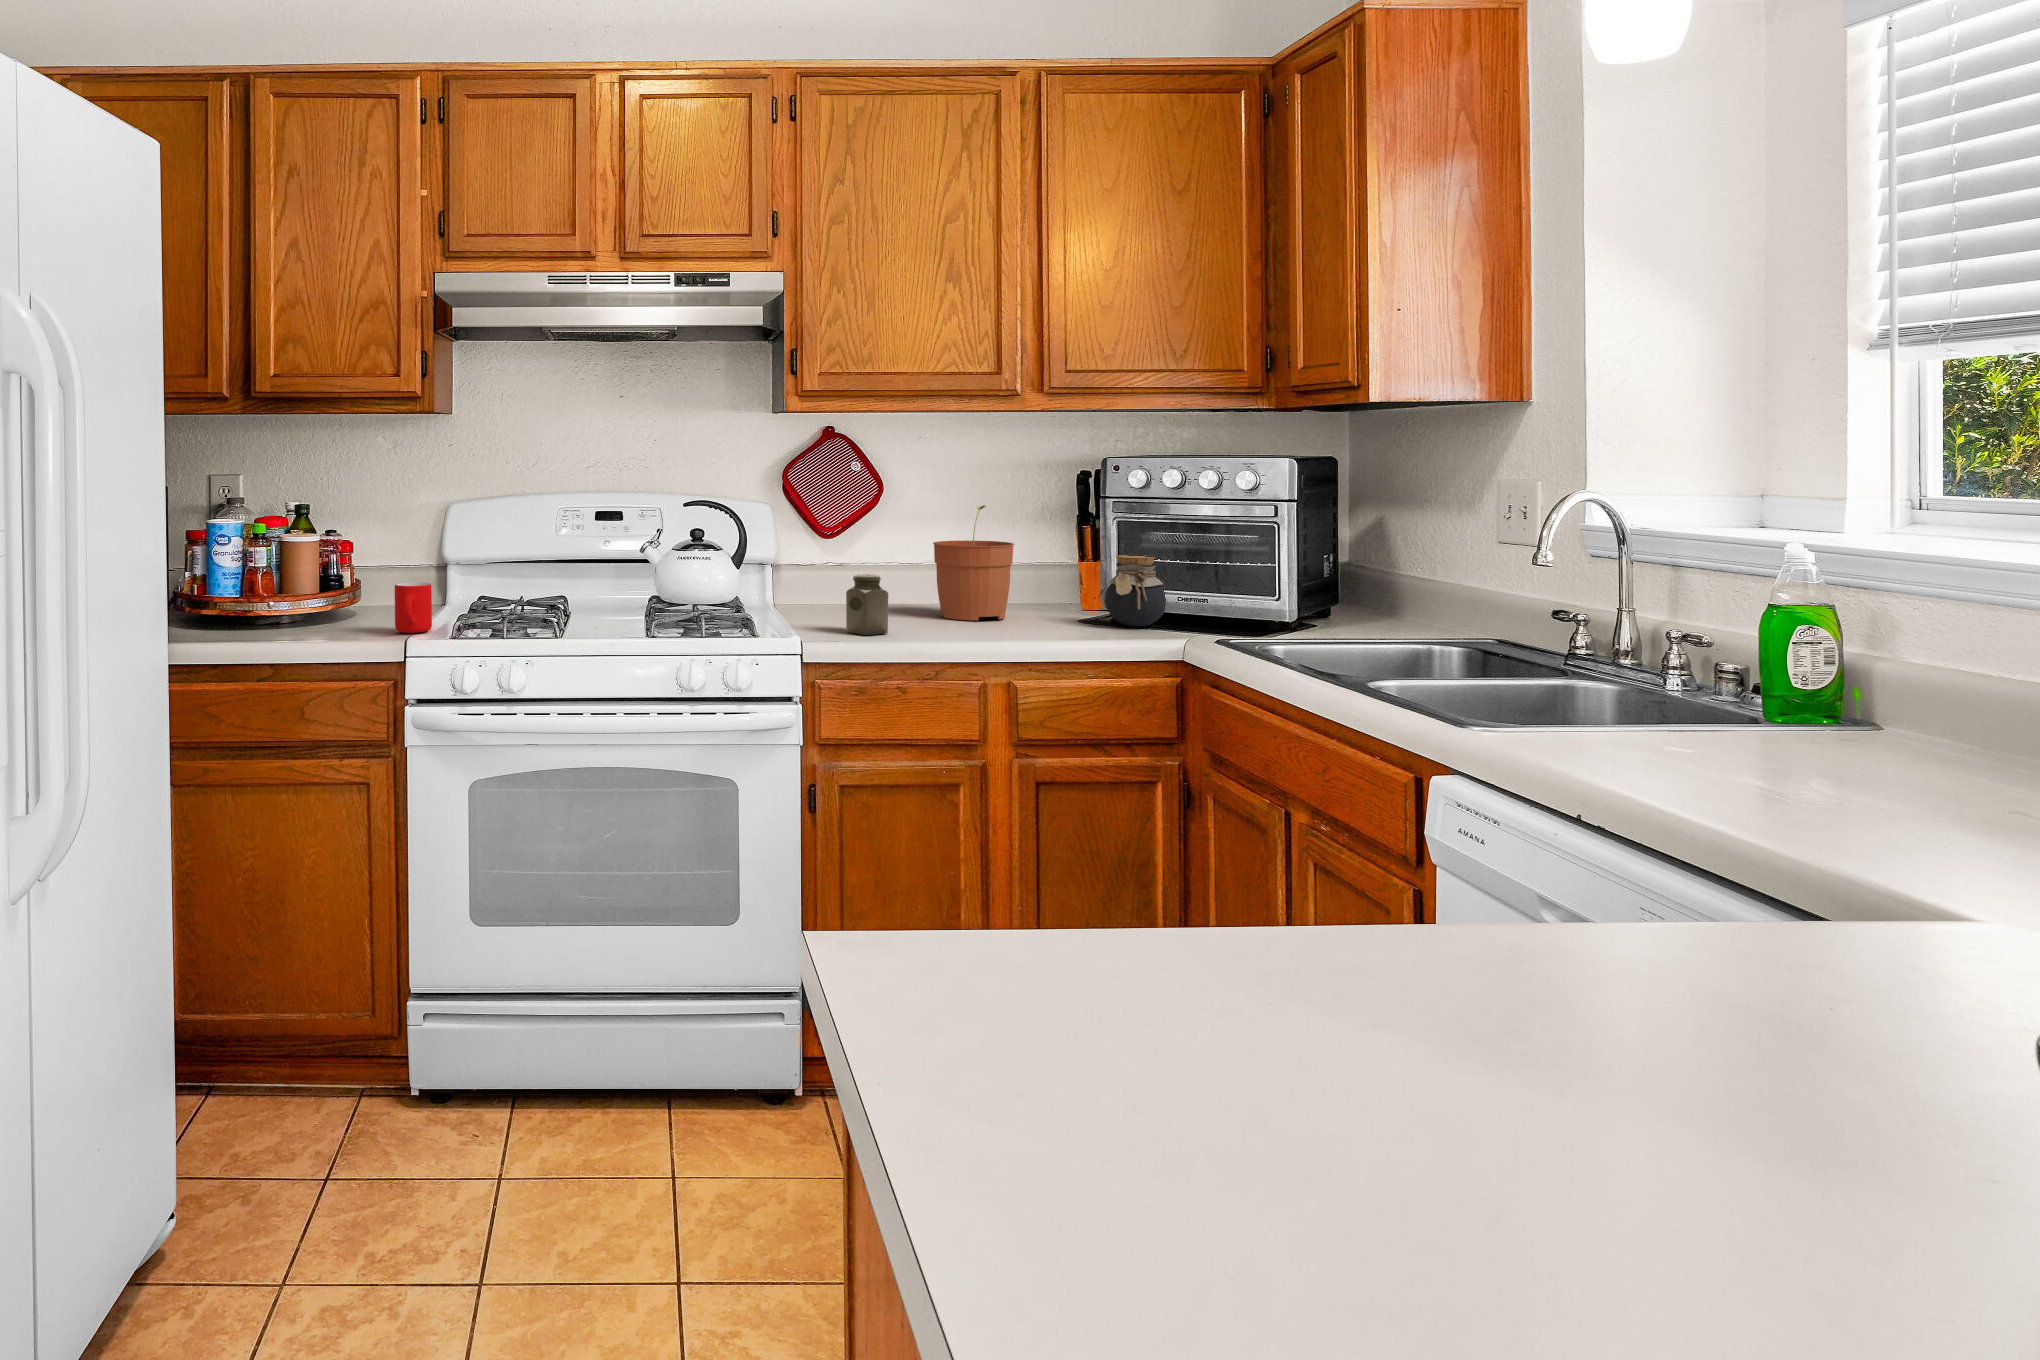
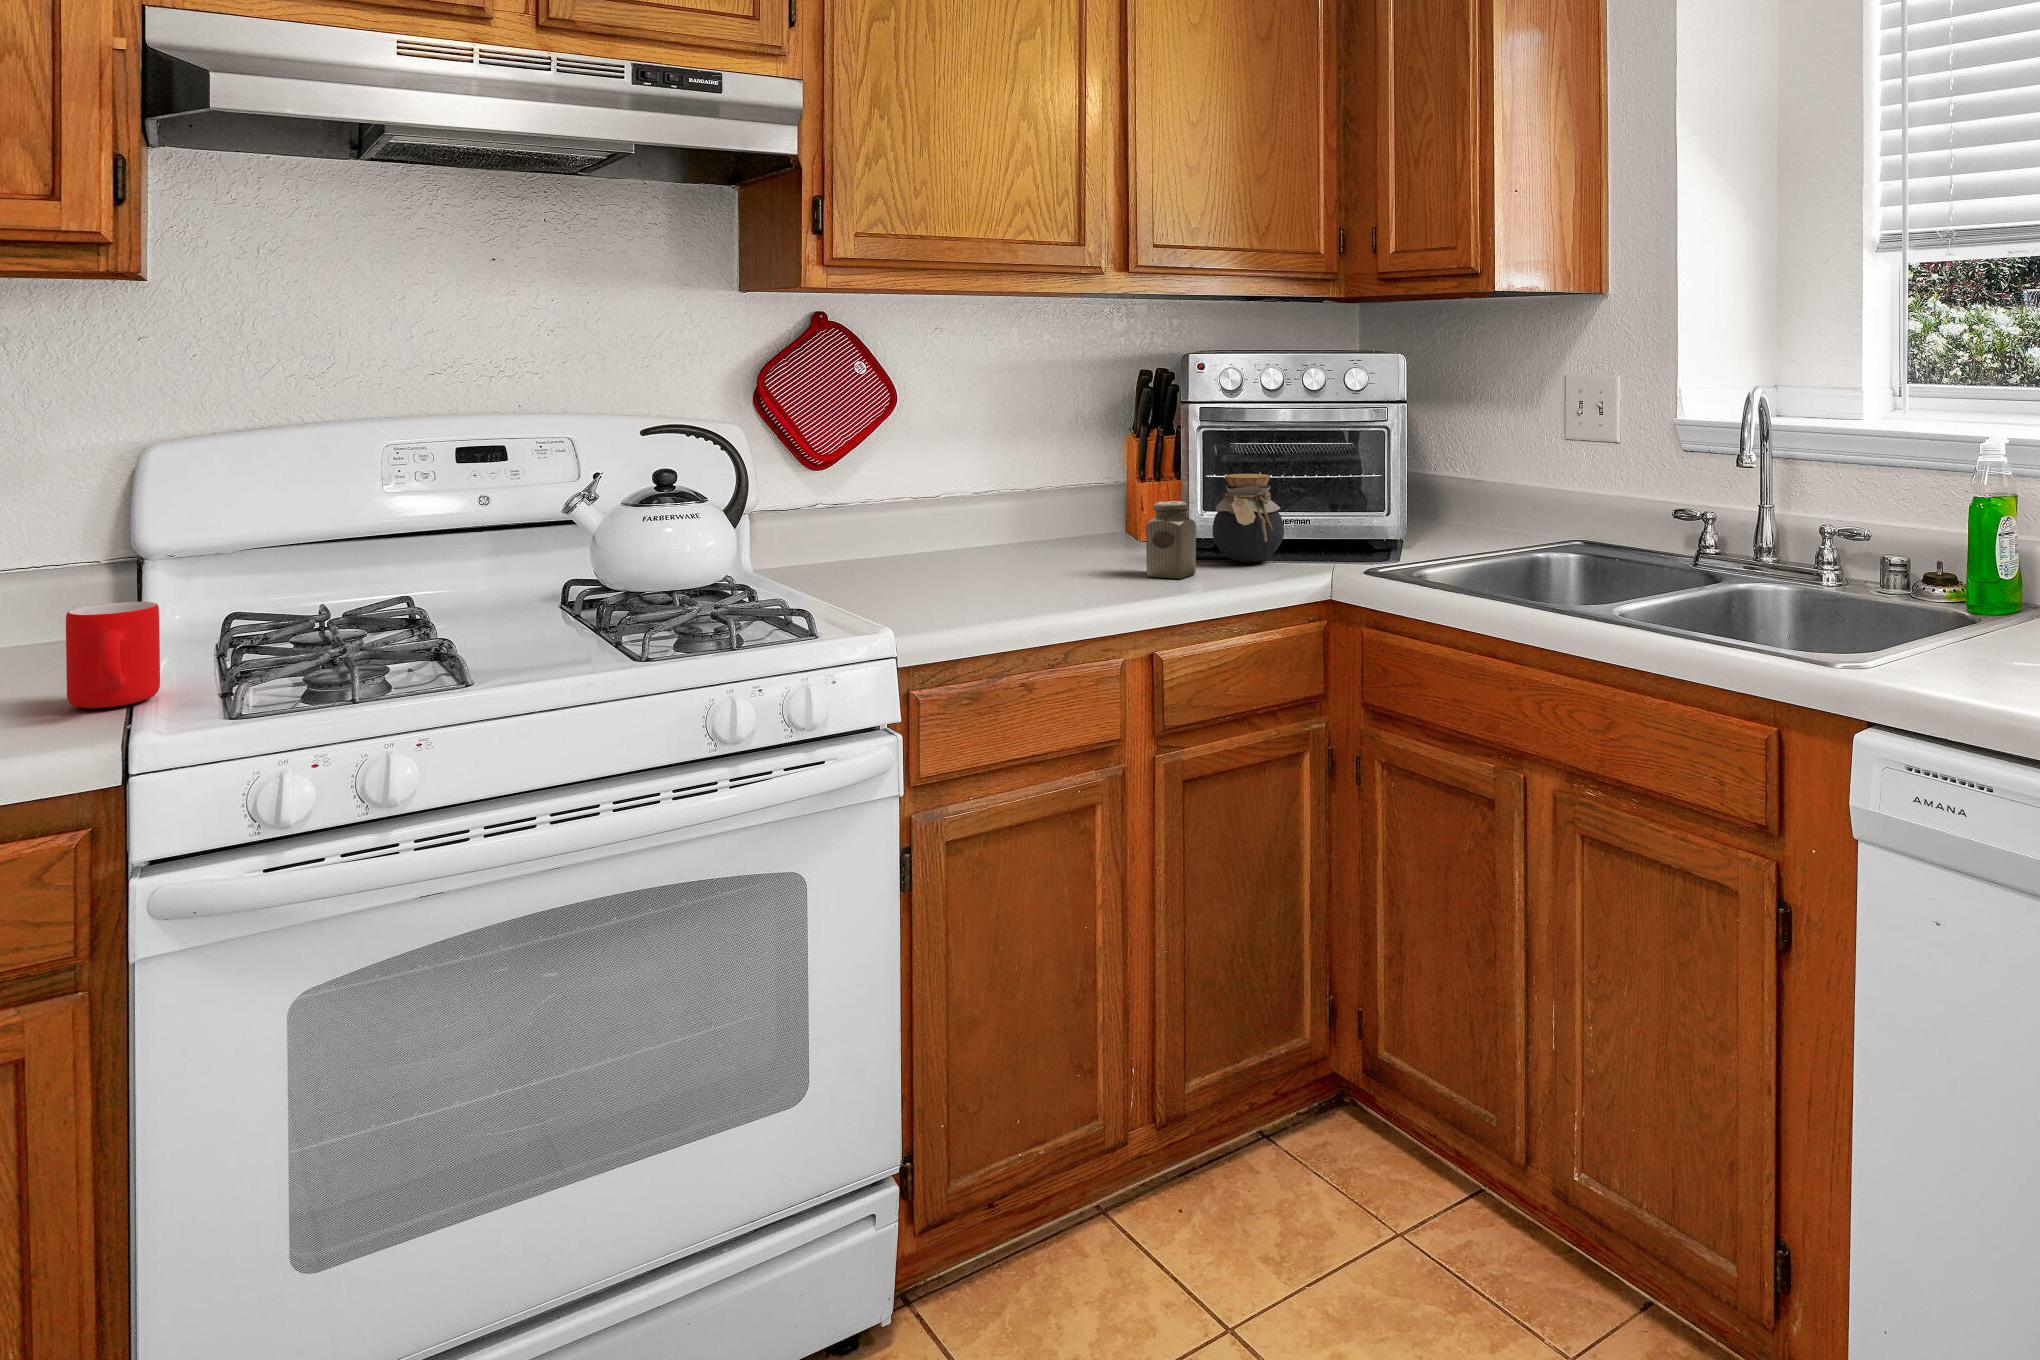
plant pot: present [933,505,1014,621] -> none [998,418,1104,573]
salt shaker: present [846,574,888,635] -> present [1146,501,1196,579]

